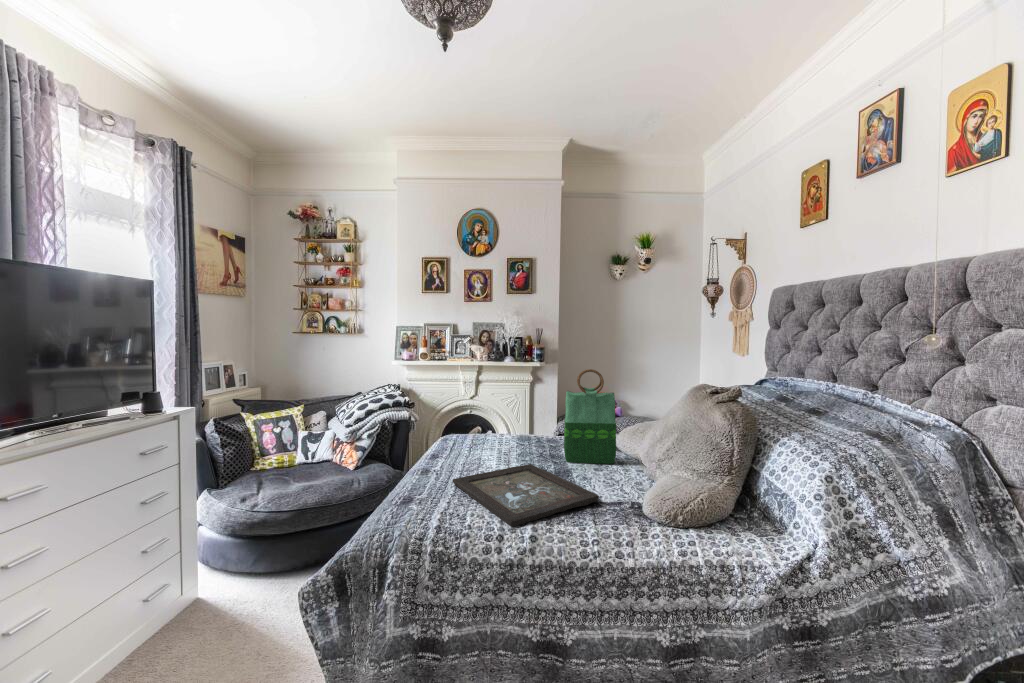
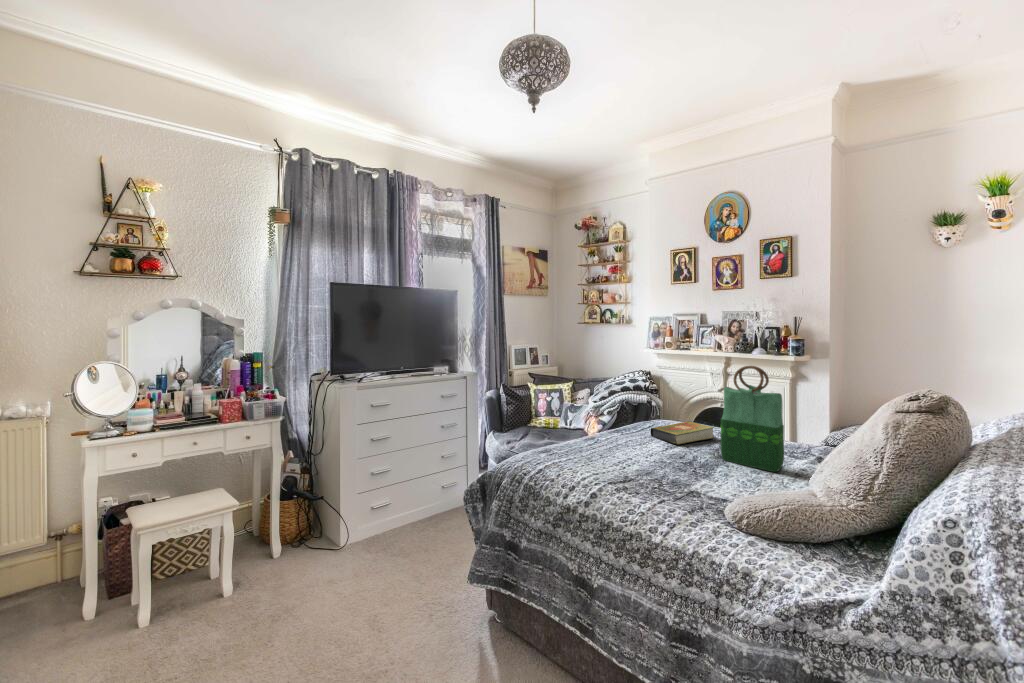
book: none [480,430,533,456] -> present [651,421,714,445]
tray: present [453,464,599,527] -> none [588,448,692,492]

